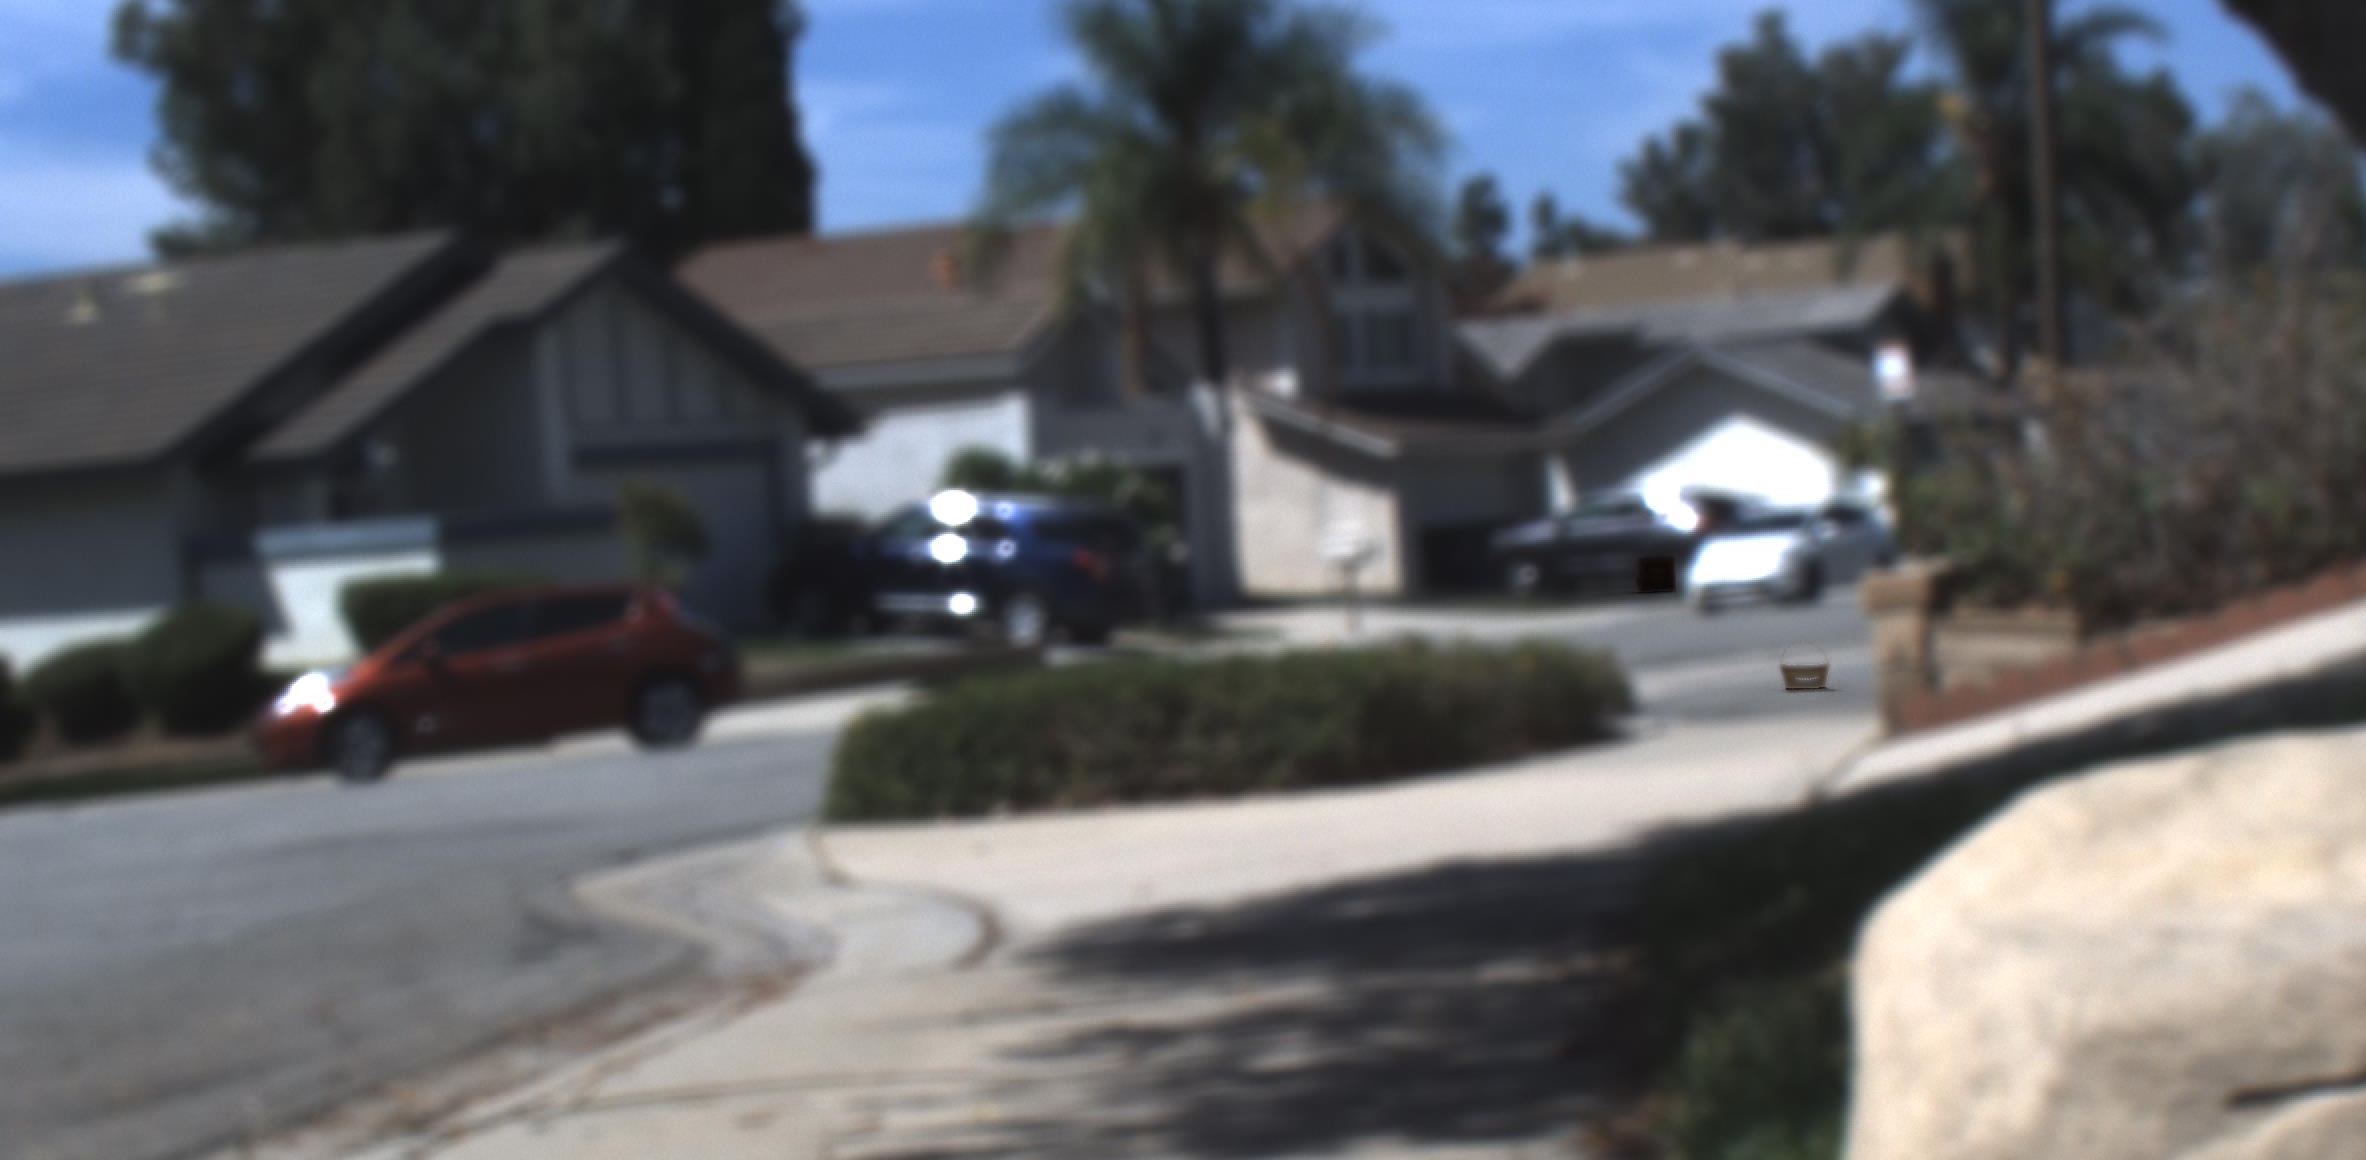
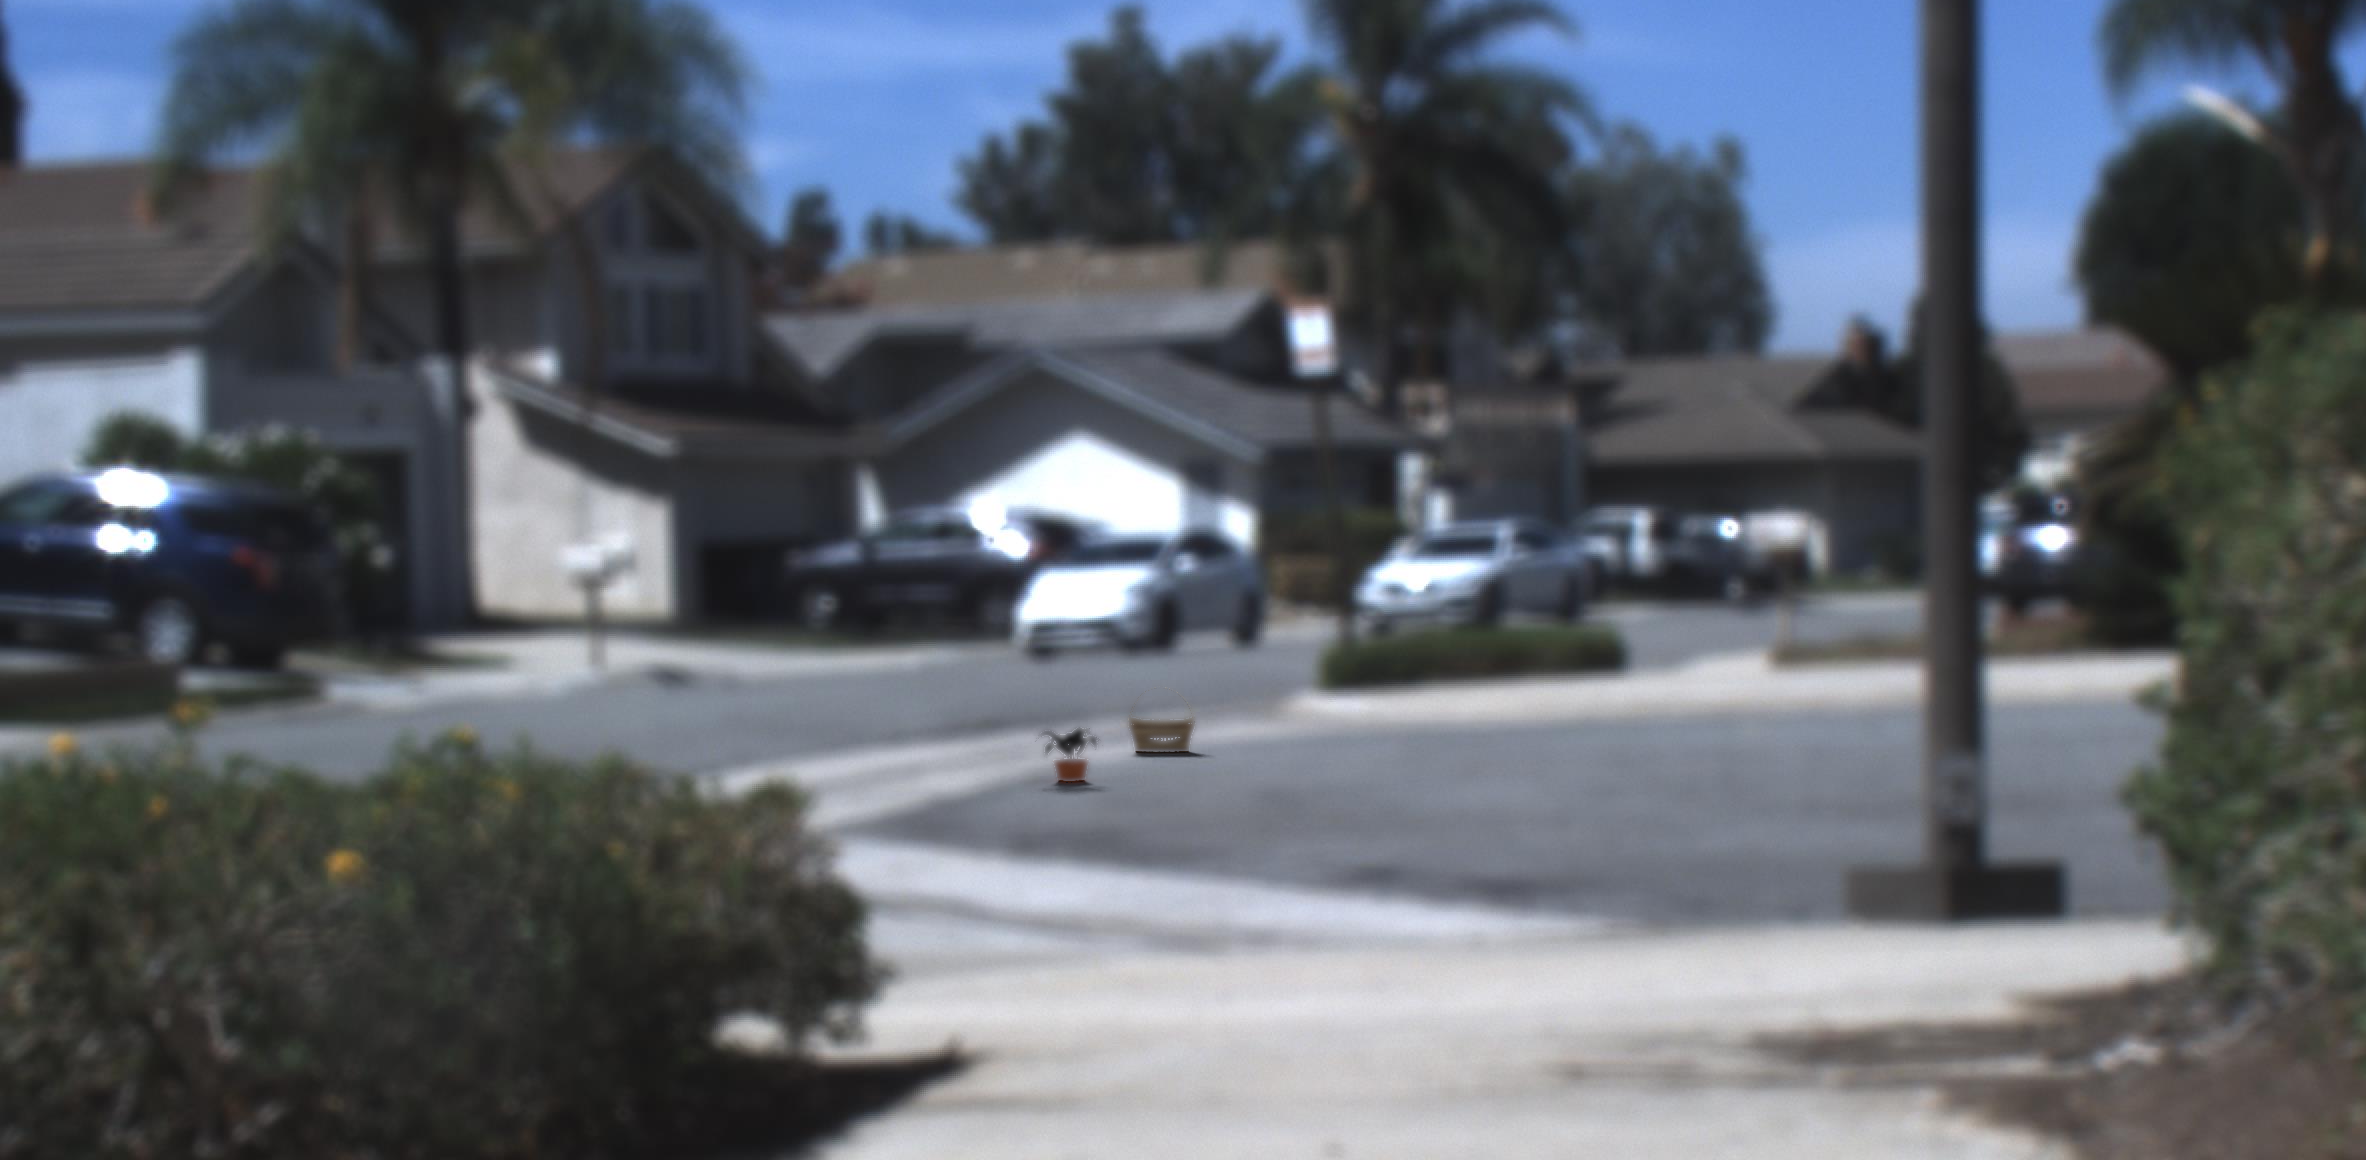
wooden crate: present [1636,555,1676,593] -> none [956,588,1003,632]
potted plant: none [1710,673,1760,711] -> present [1045,729,1097,782]

